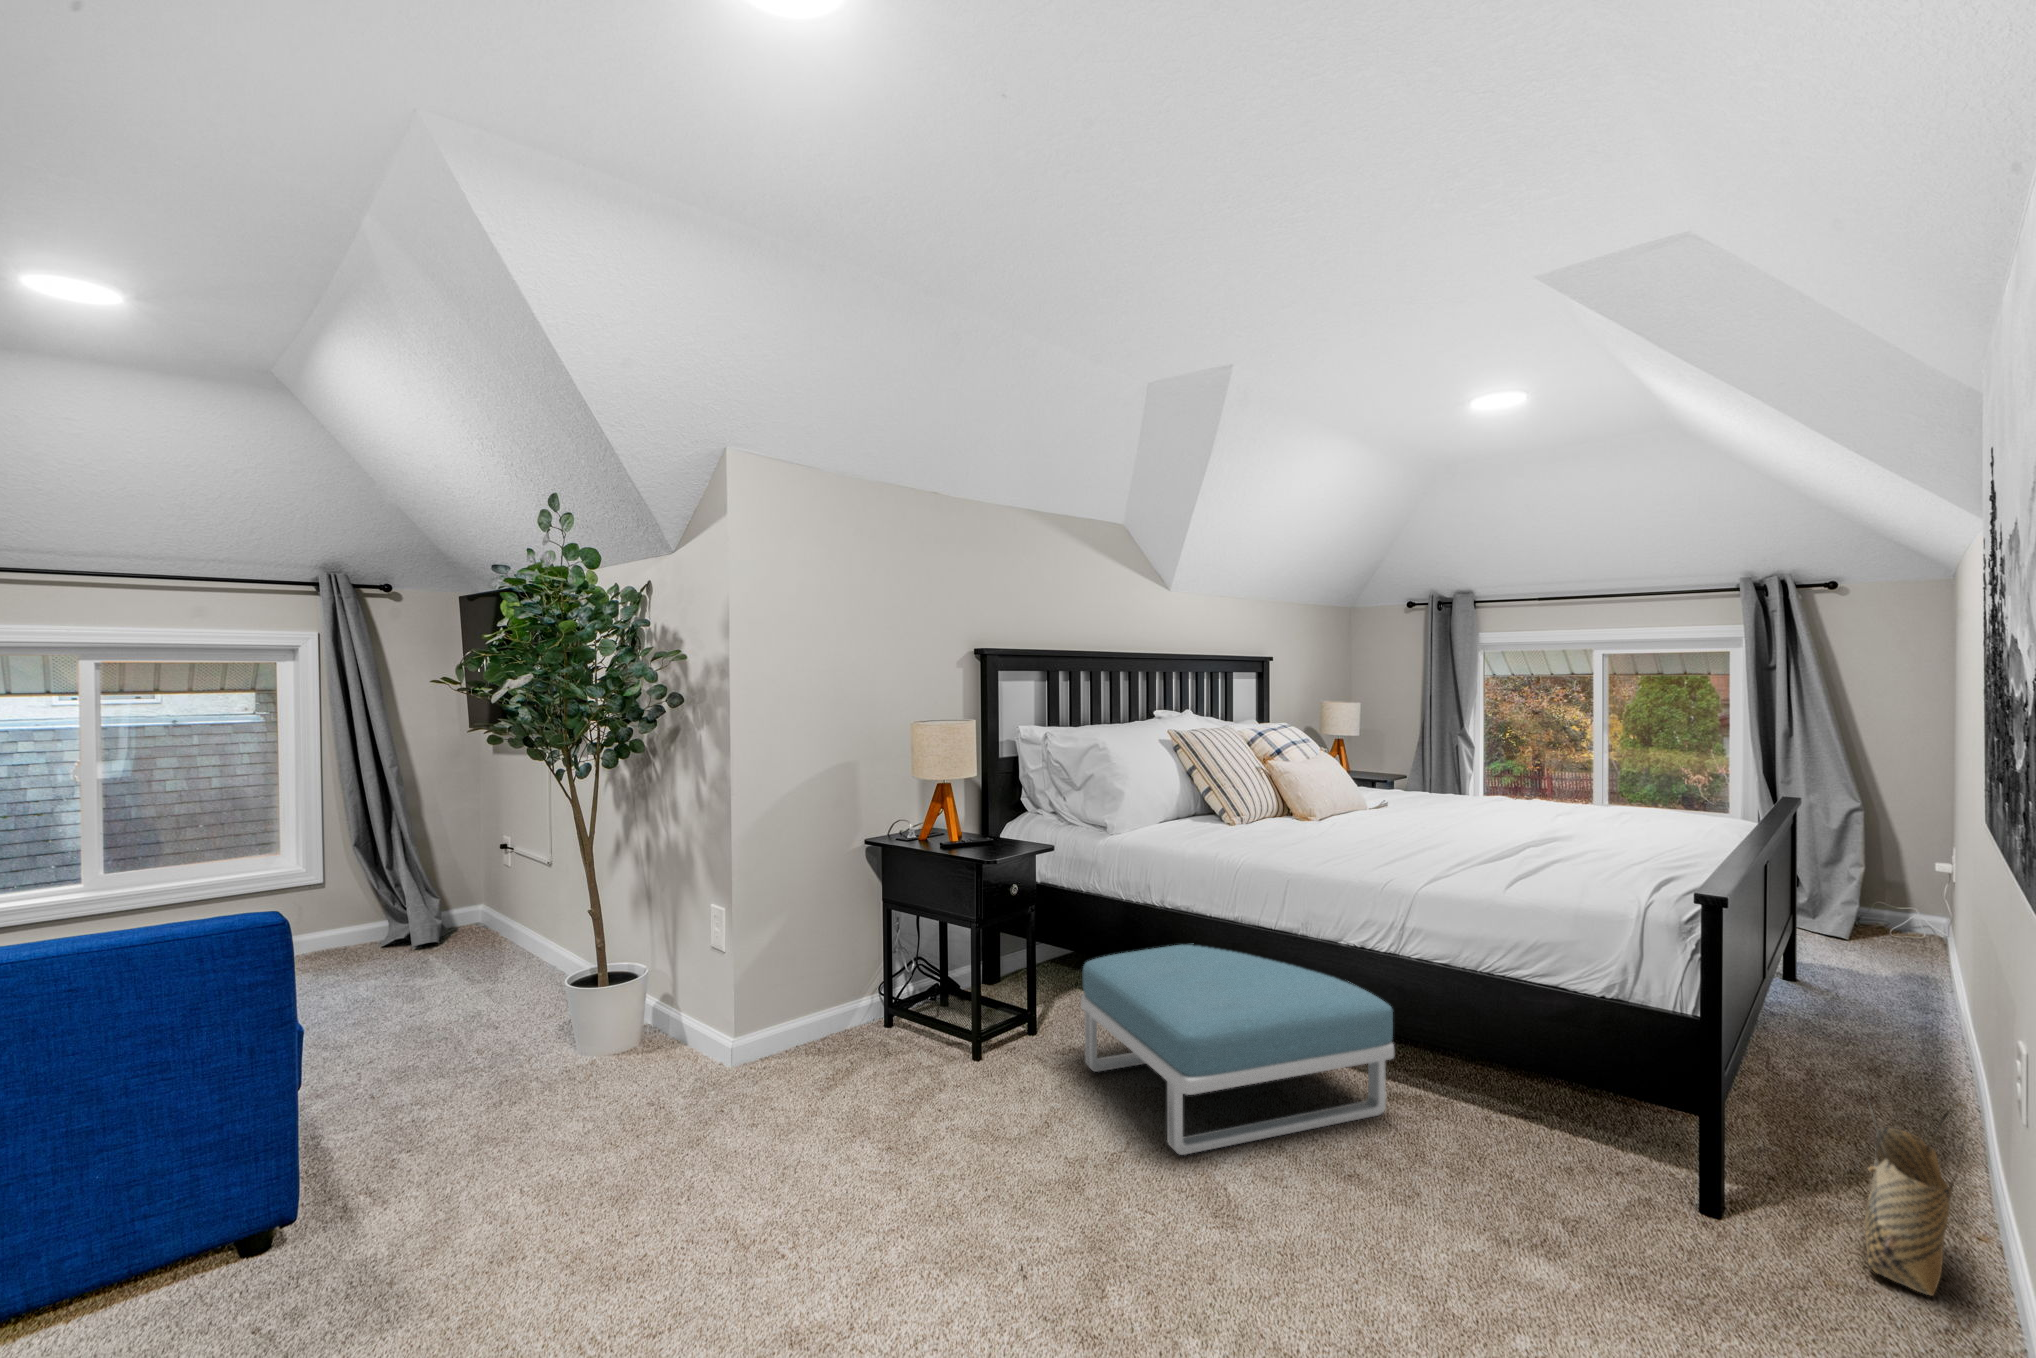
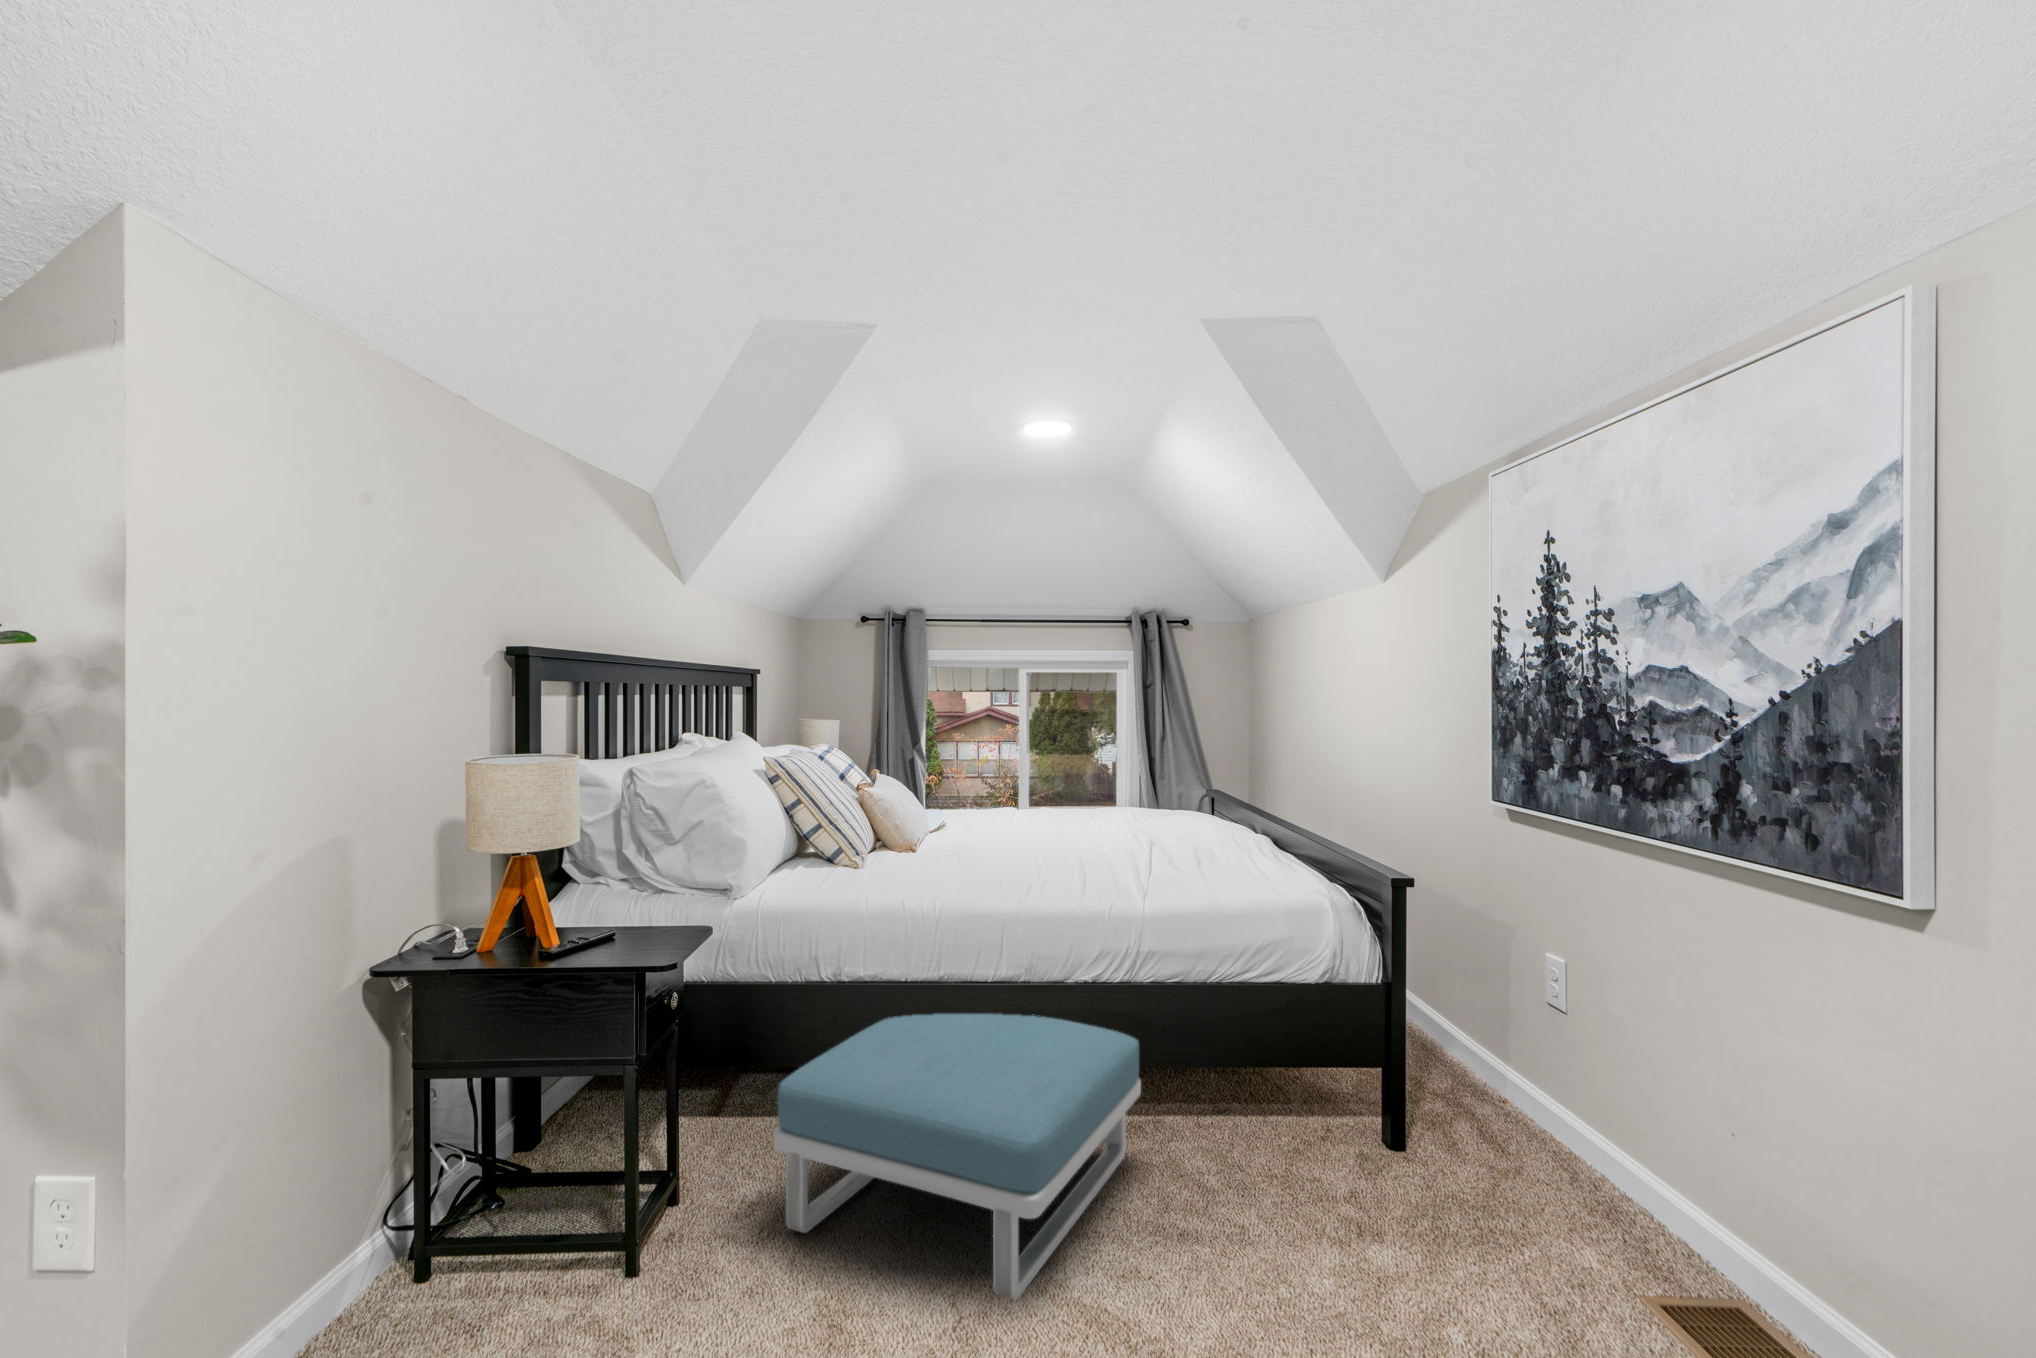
woven basket: present [1861,1077,1966,1296] -> none [1469,1001,1553,1158]

